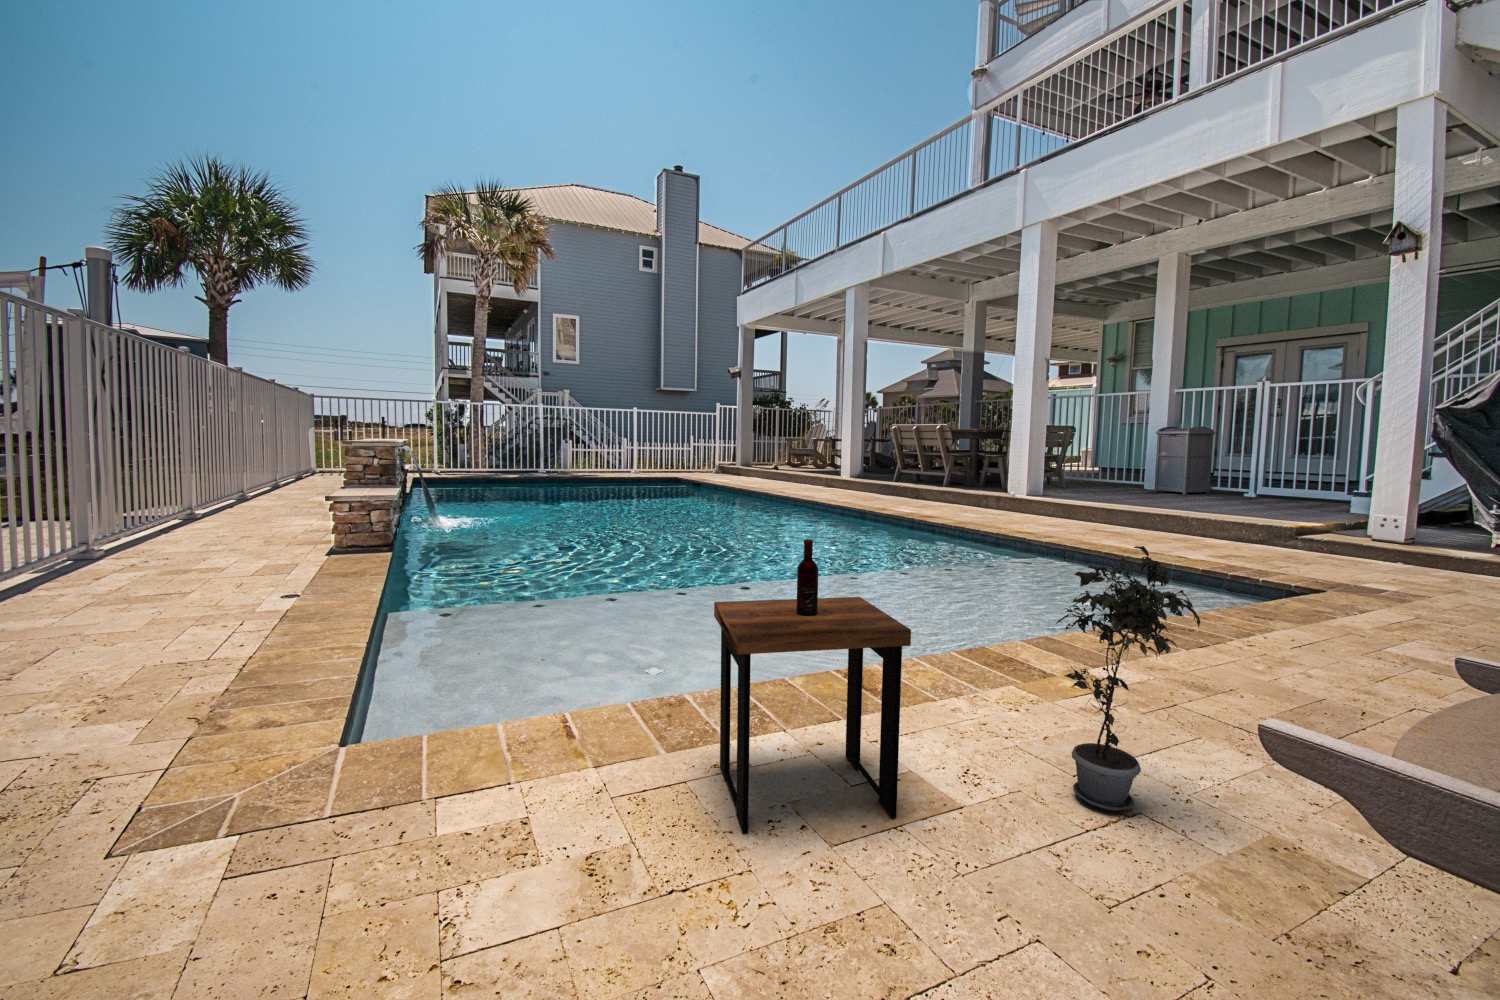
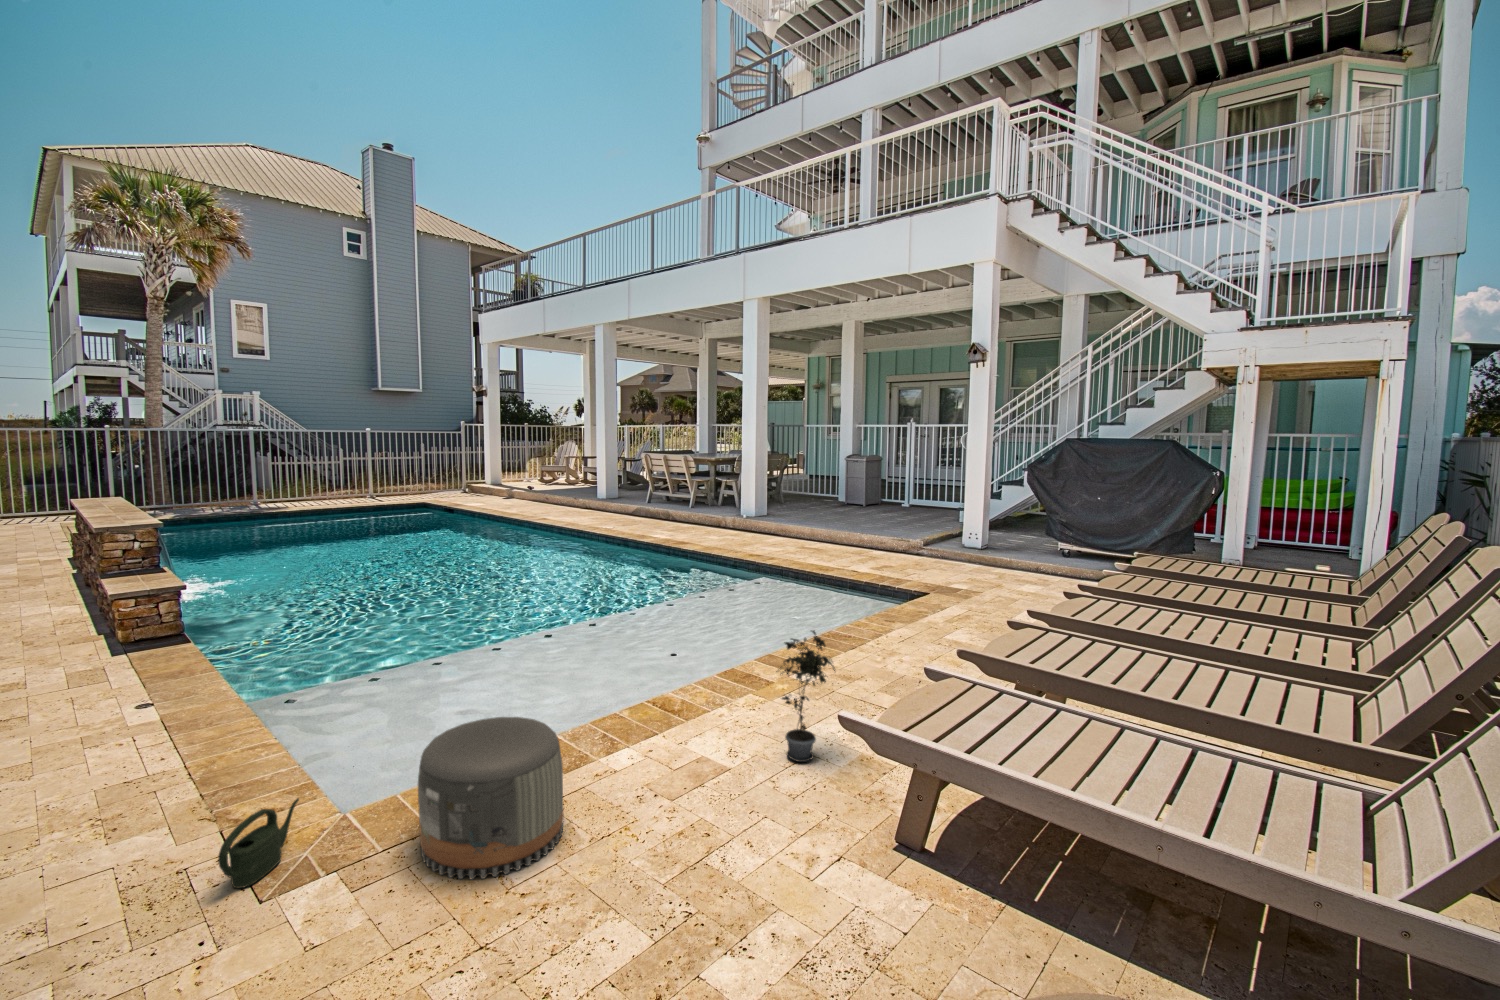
side table: present [714,539,911,834] -> none [595,646,709,809]
pouf: none [352,627,618,916] -> present [418,717,564,879]
watering can: none [61,710,255,833] -> present [218,798,299,888]

